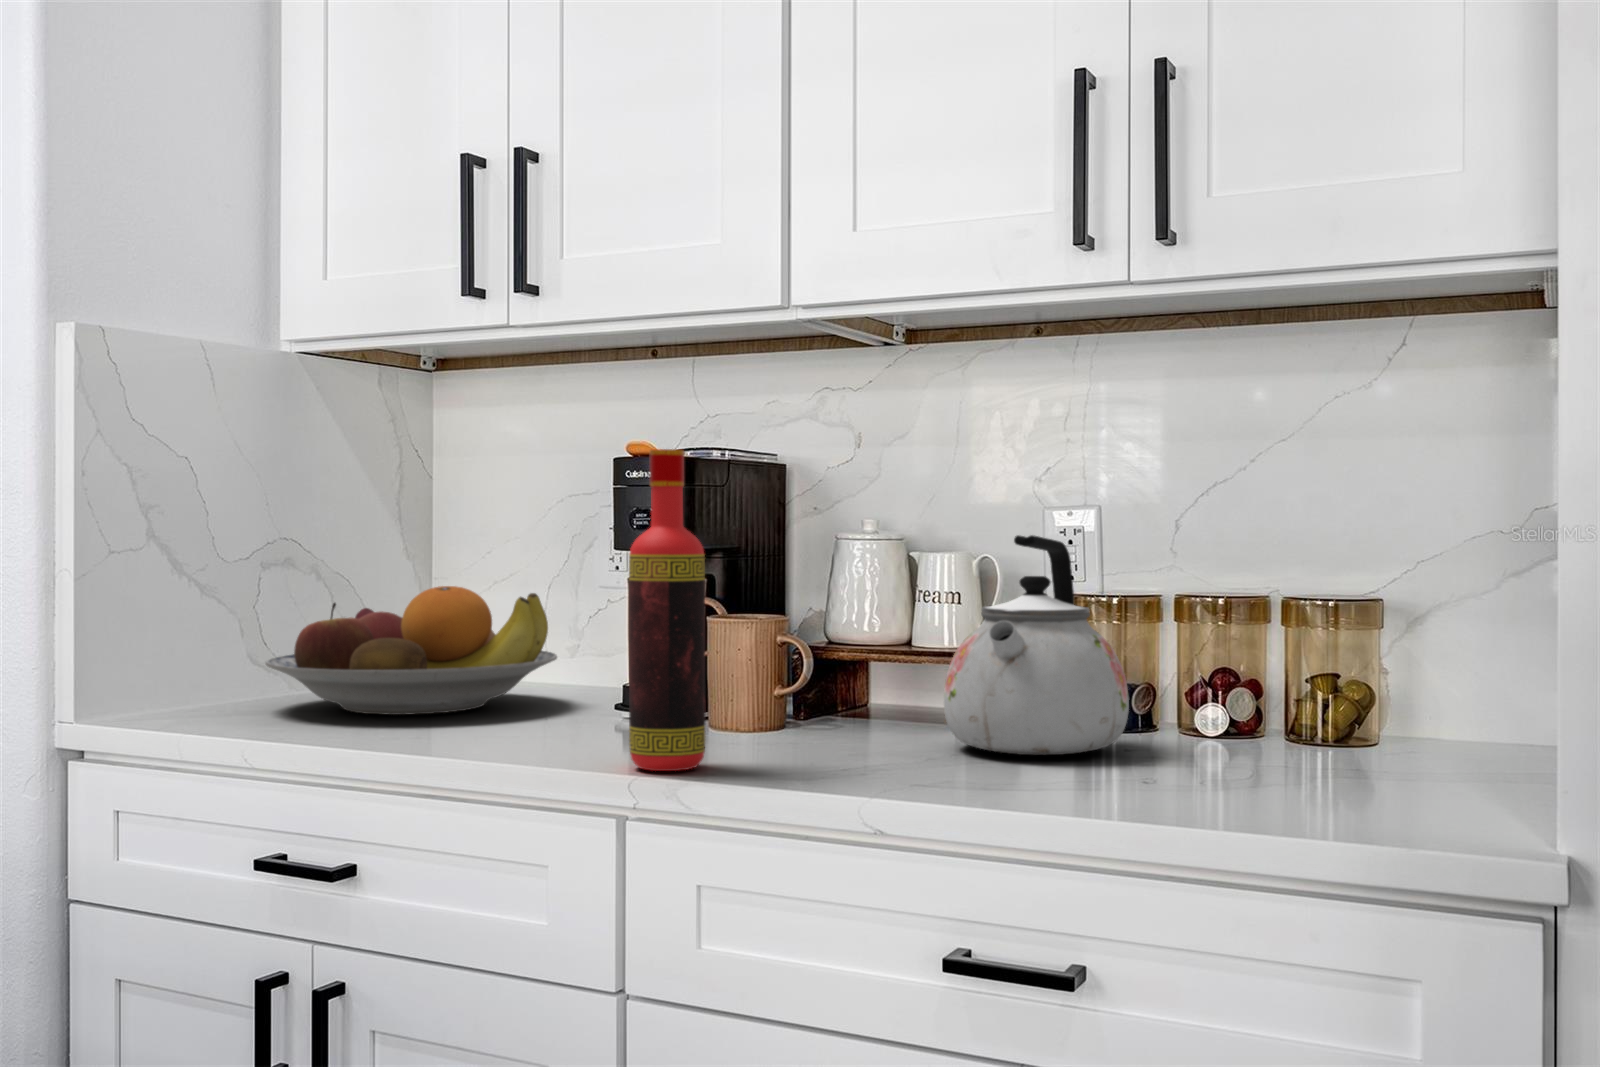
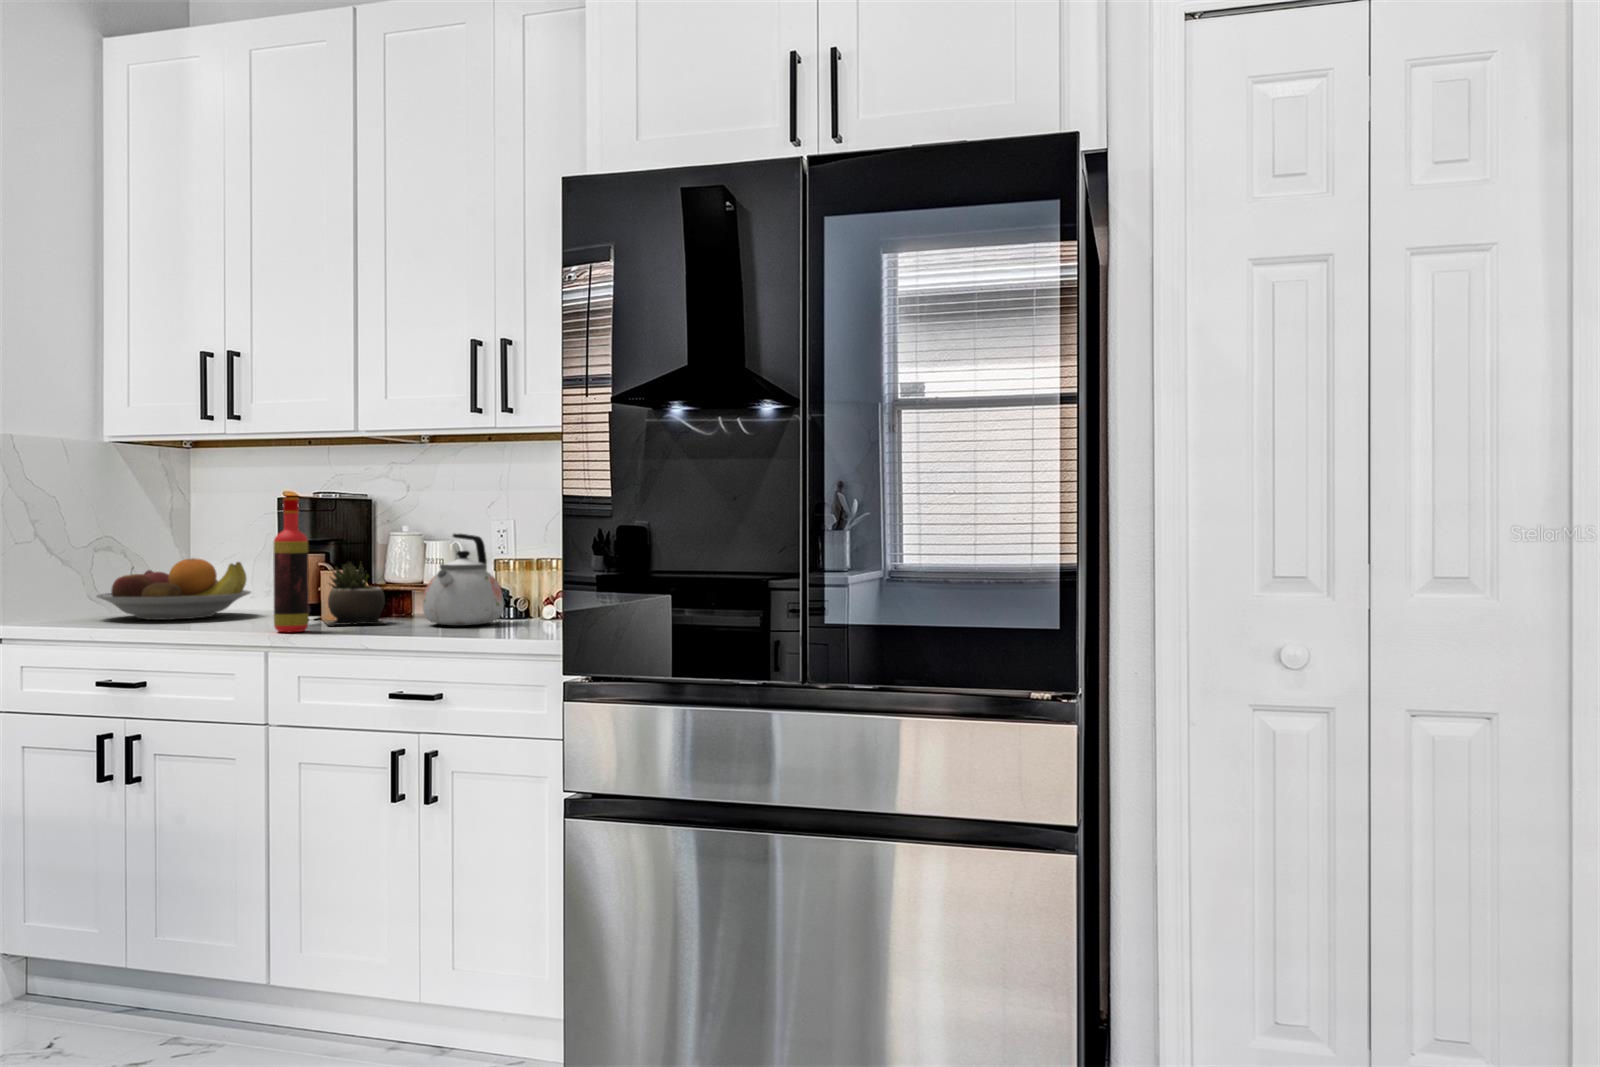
succulent plant: none [714,598,863,746] -> present [325,562,386,625]

